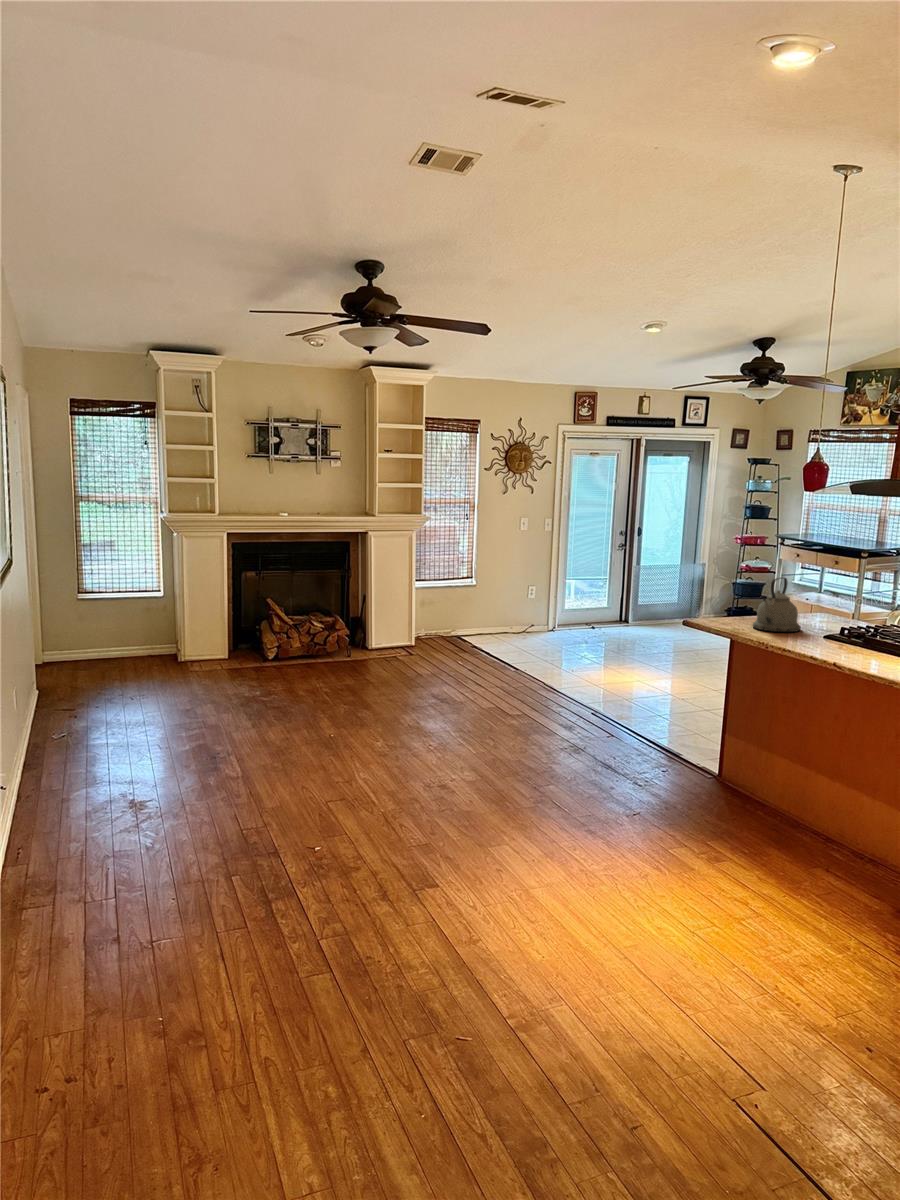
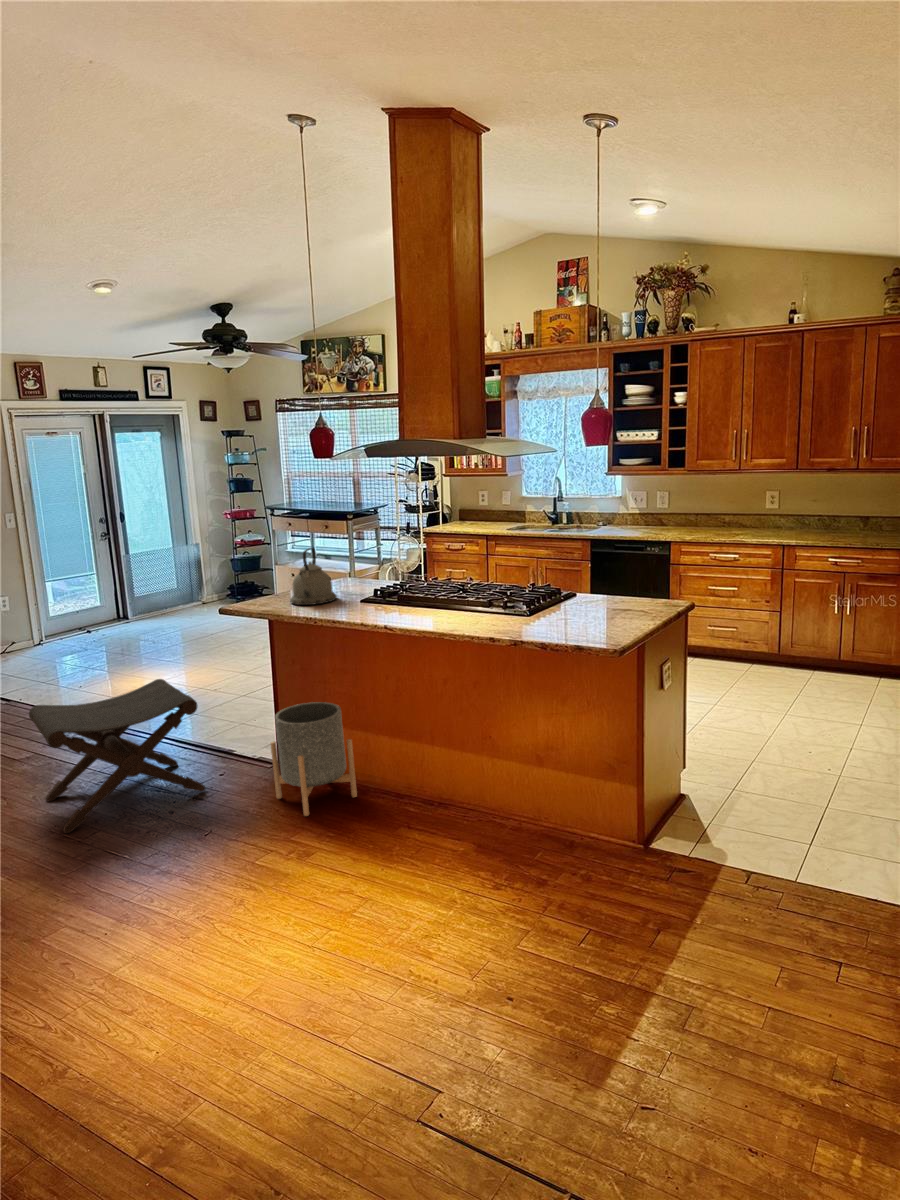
footstool: none [524,672,652,779] -> present [29,679,206,833]
planter: none [706,723,788,828] -> present [271,702,357,816]

